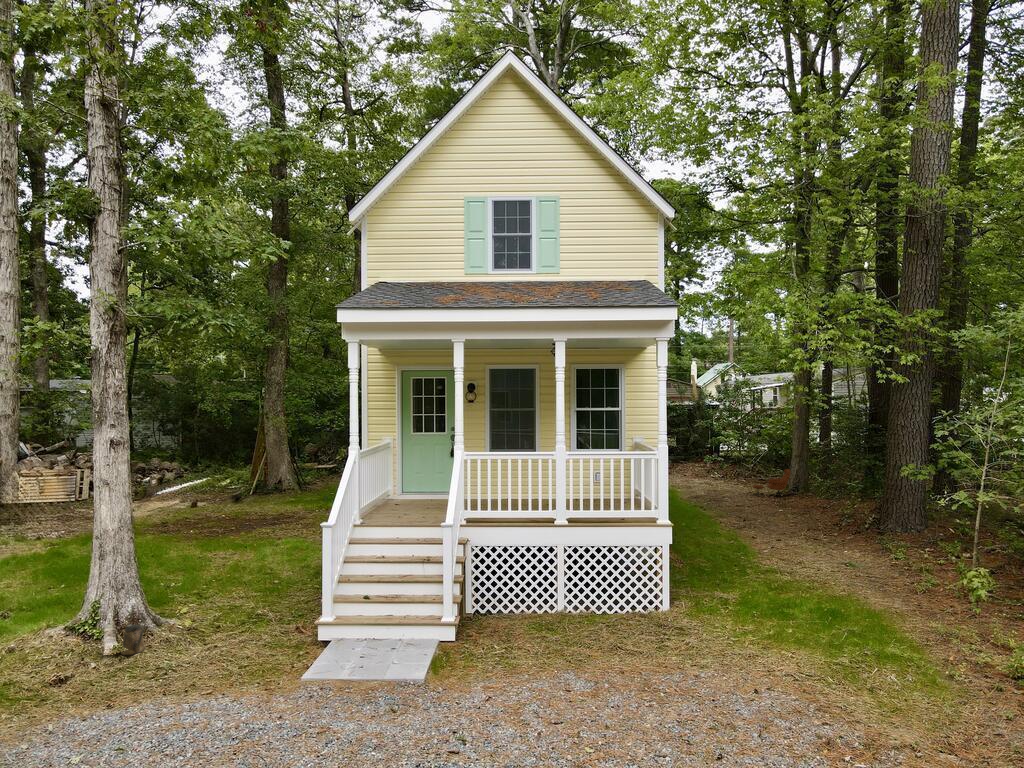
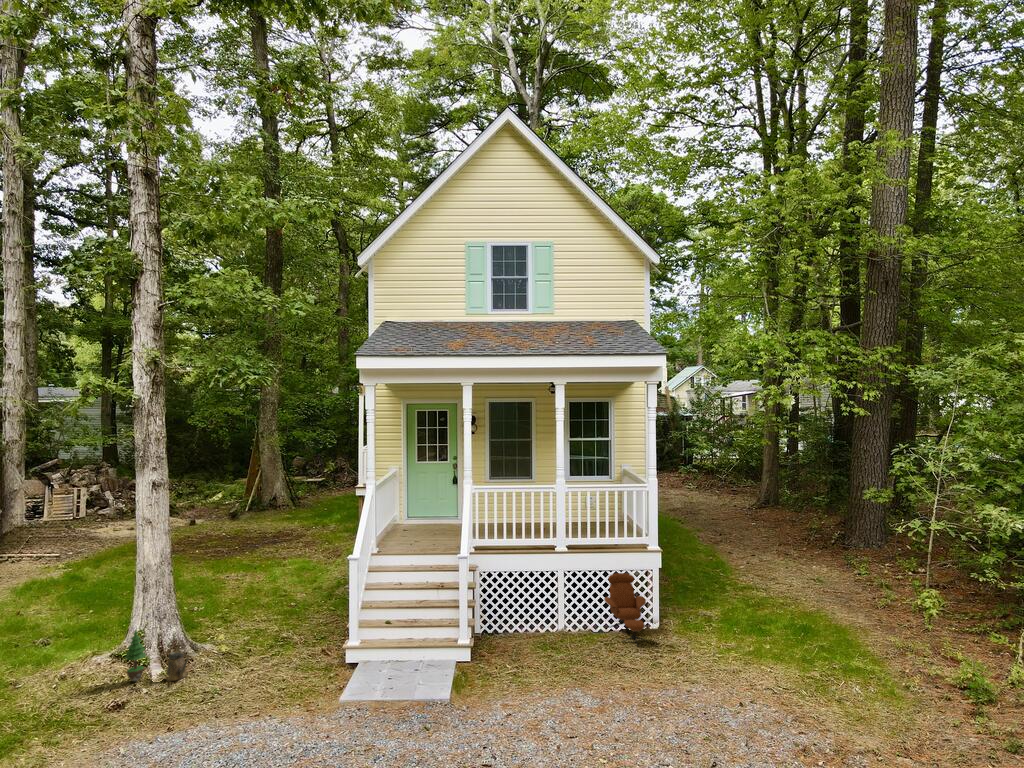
lounge chair: present [753,469,790,495] -> present [604,573,646,646]
potted tree: none [76,598,100,655] -> present [125,630,146,681]

